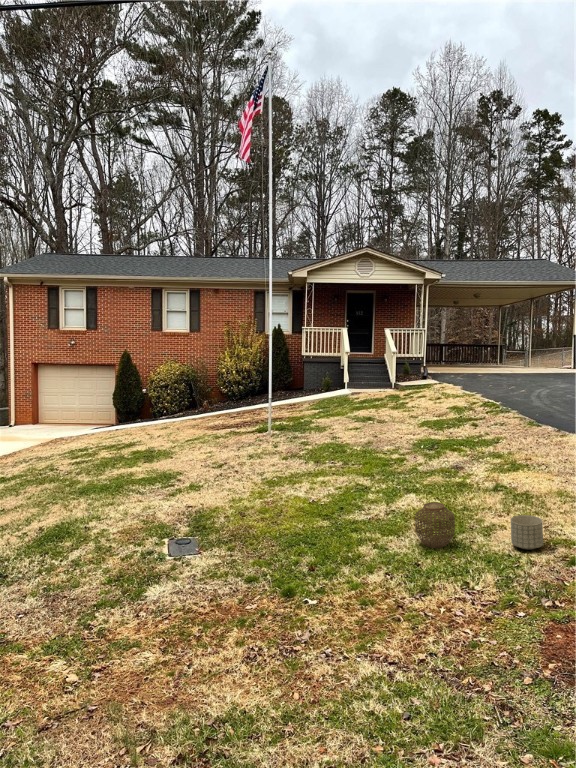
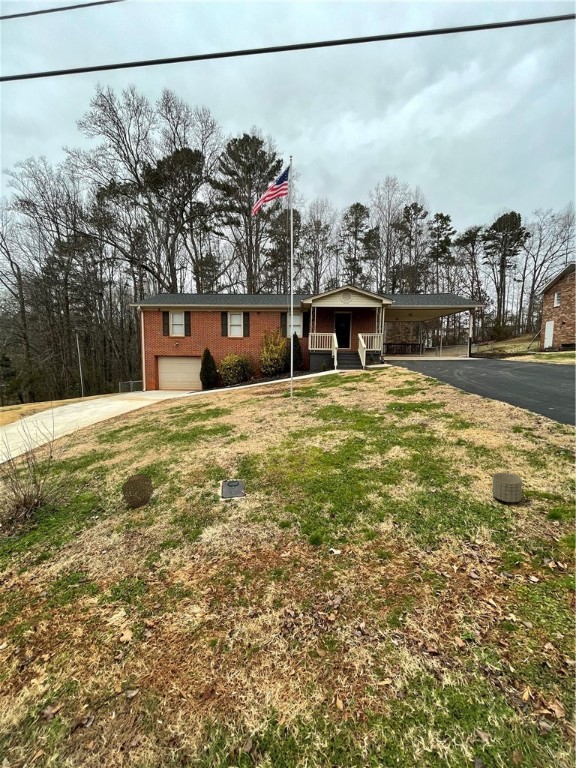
woven basket: present [415,502,455,548] -> present [122,474,153,507]

